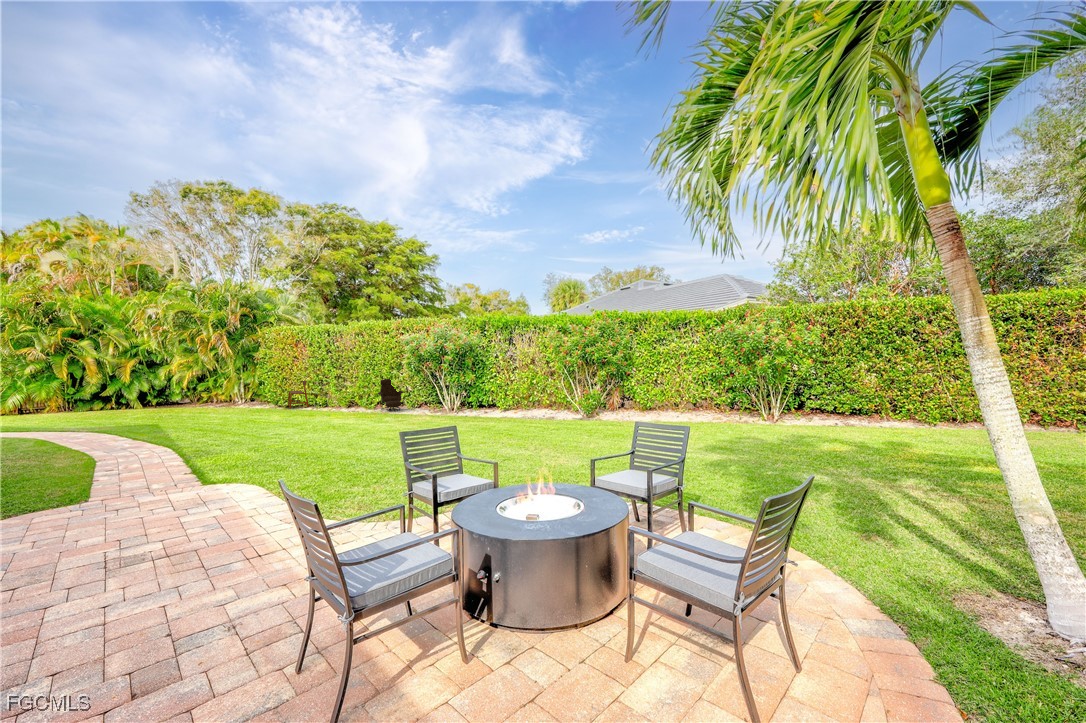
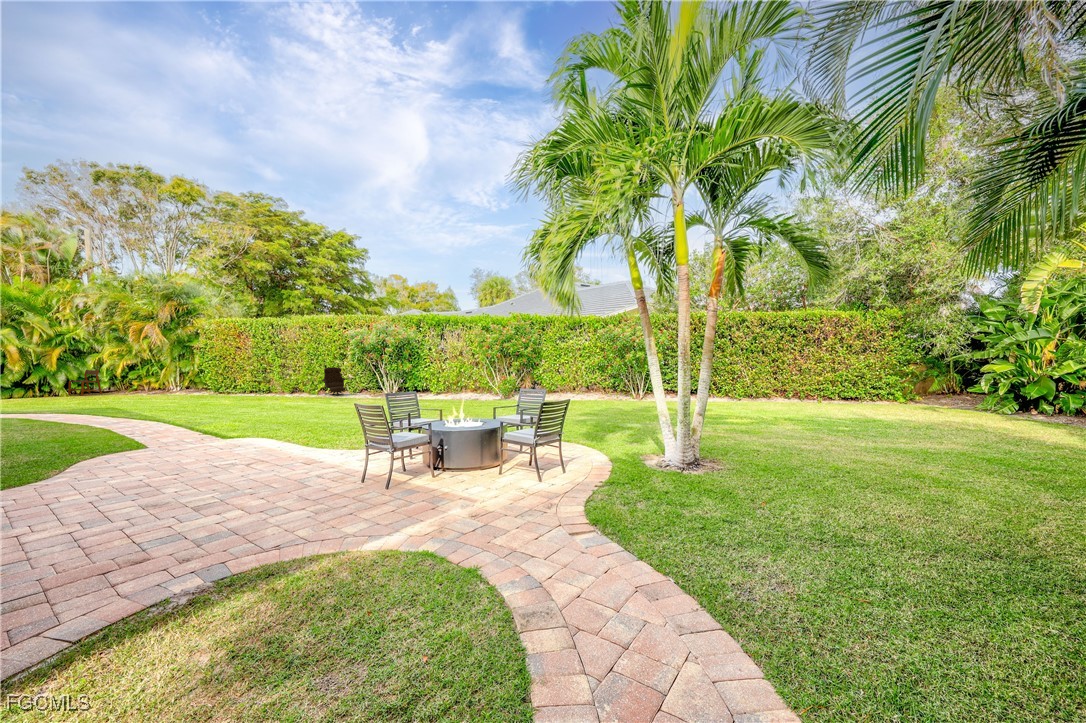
bench: present [288,380,309,409] -> present [68,370,102,396]

